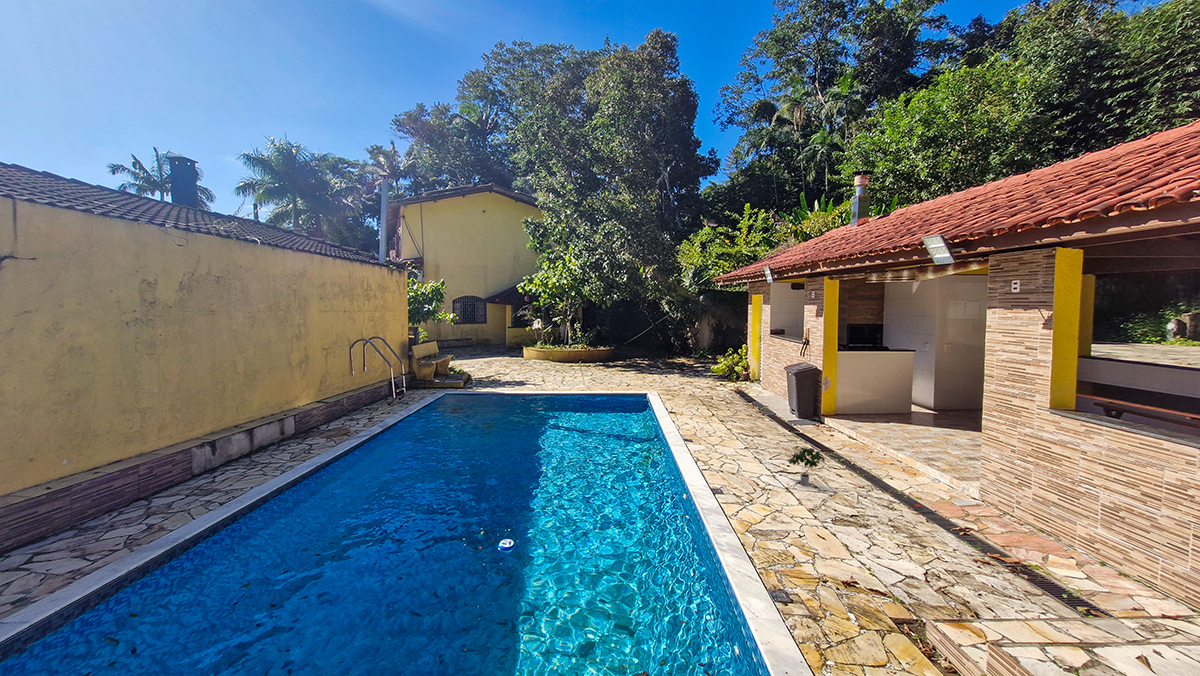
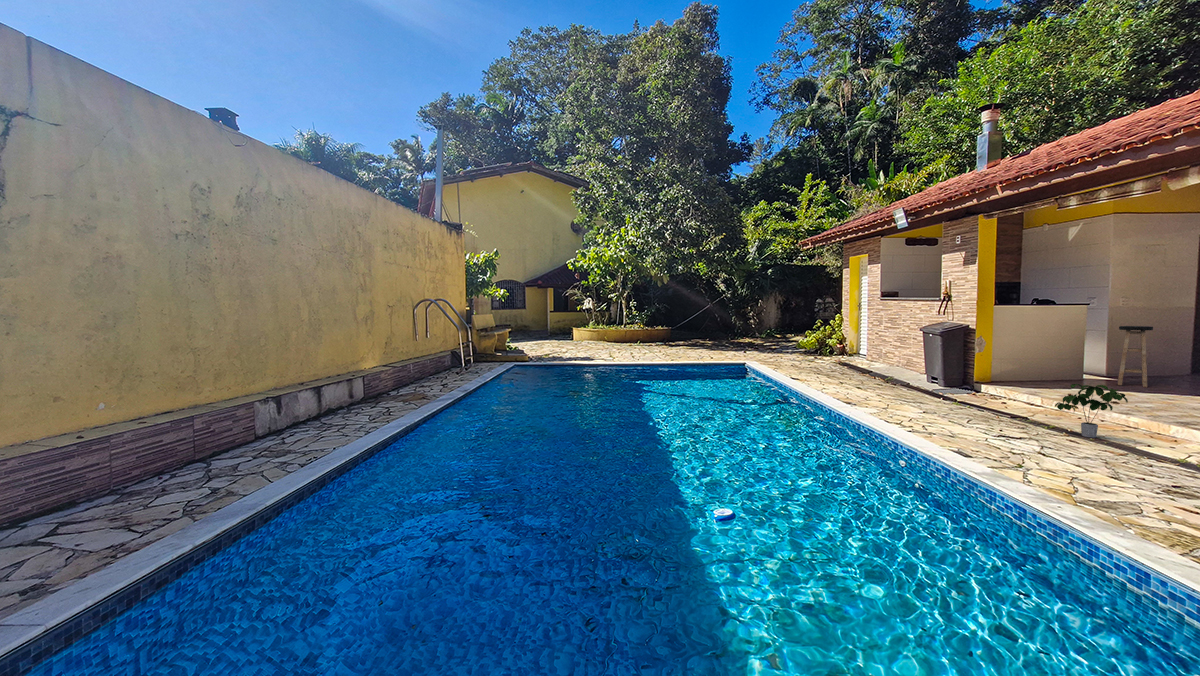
bar stool: none [890,386,914,436] -> present [1118,326,1153,387]

